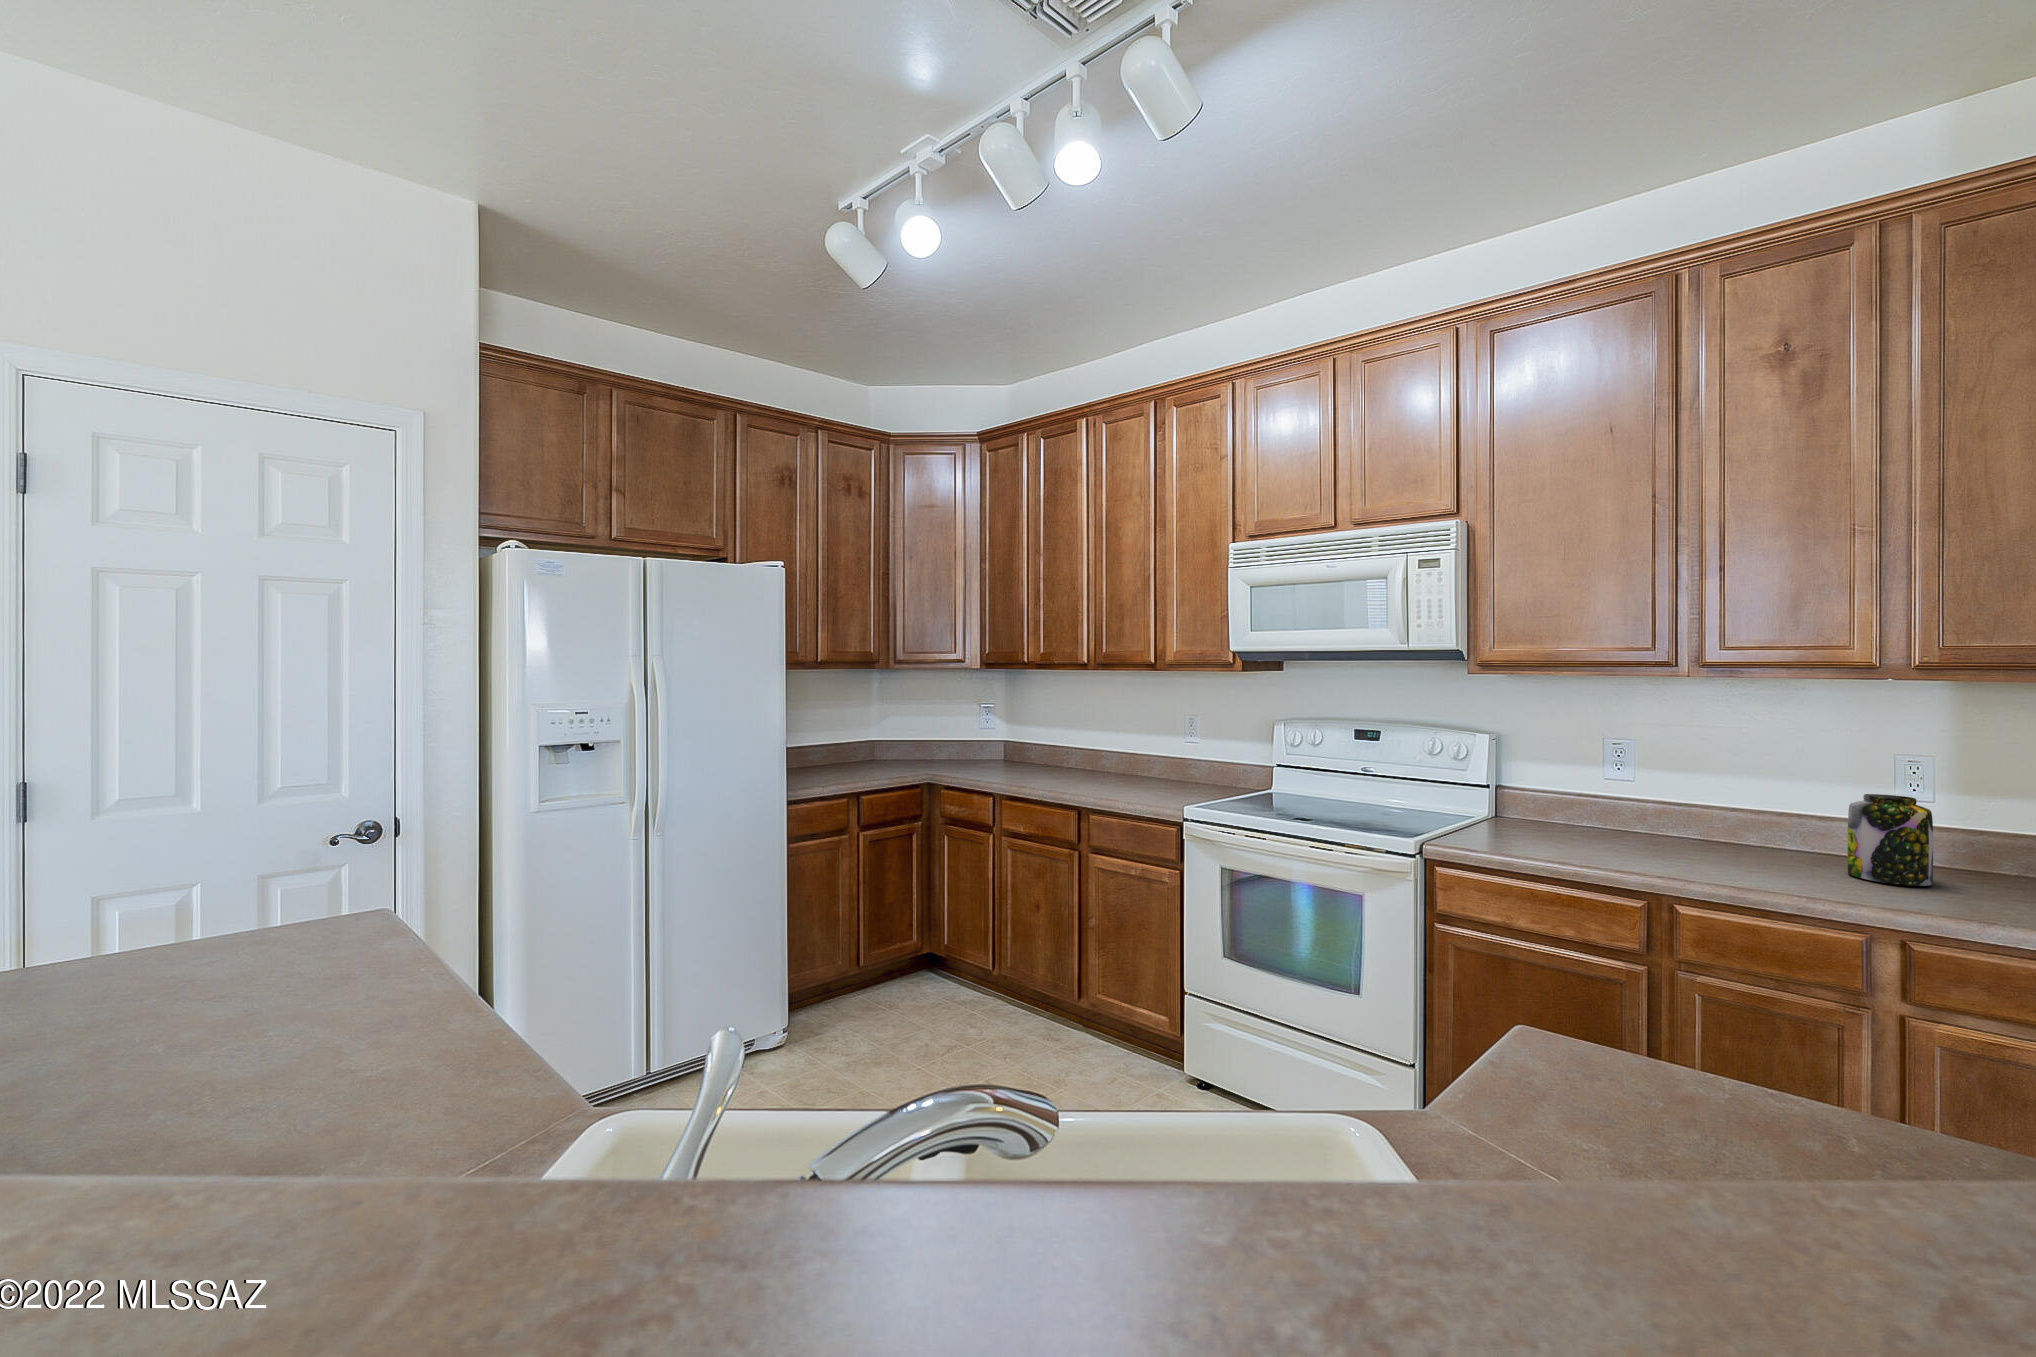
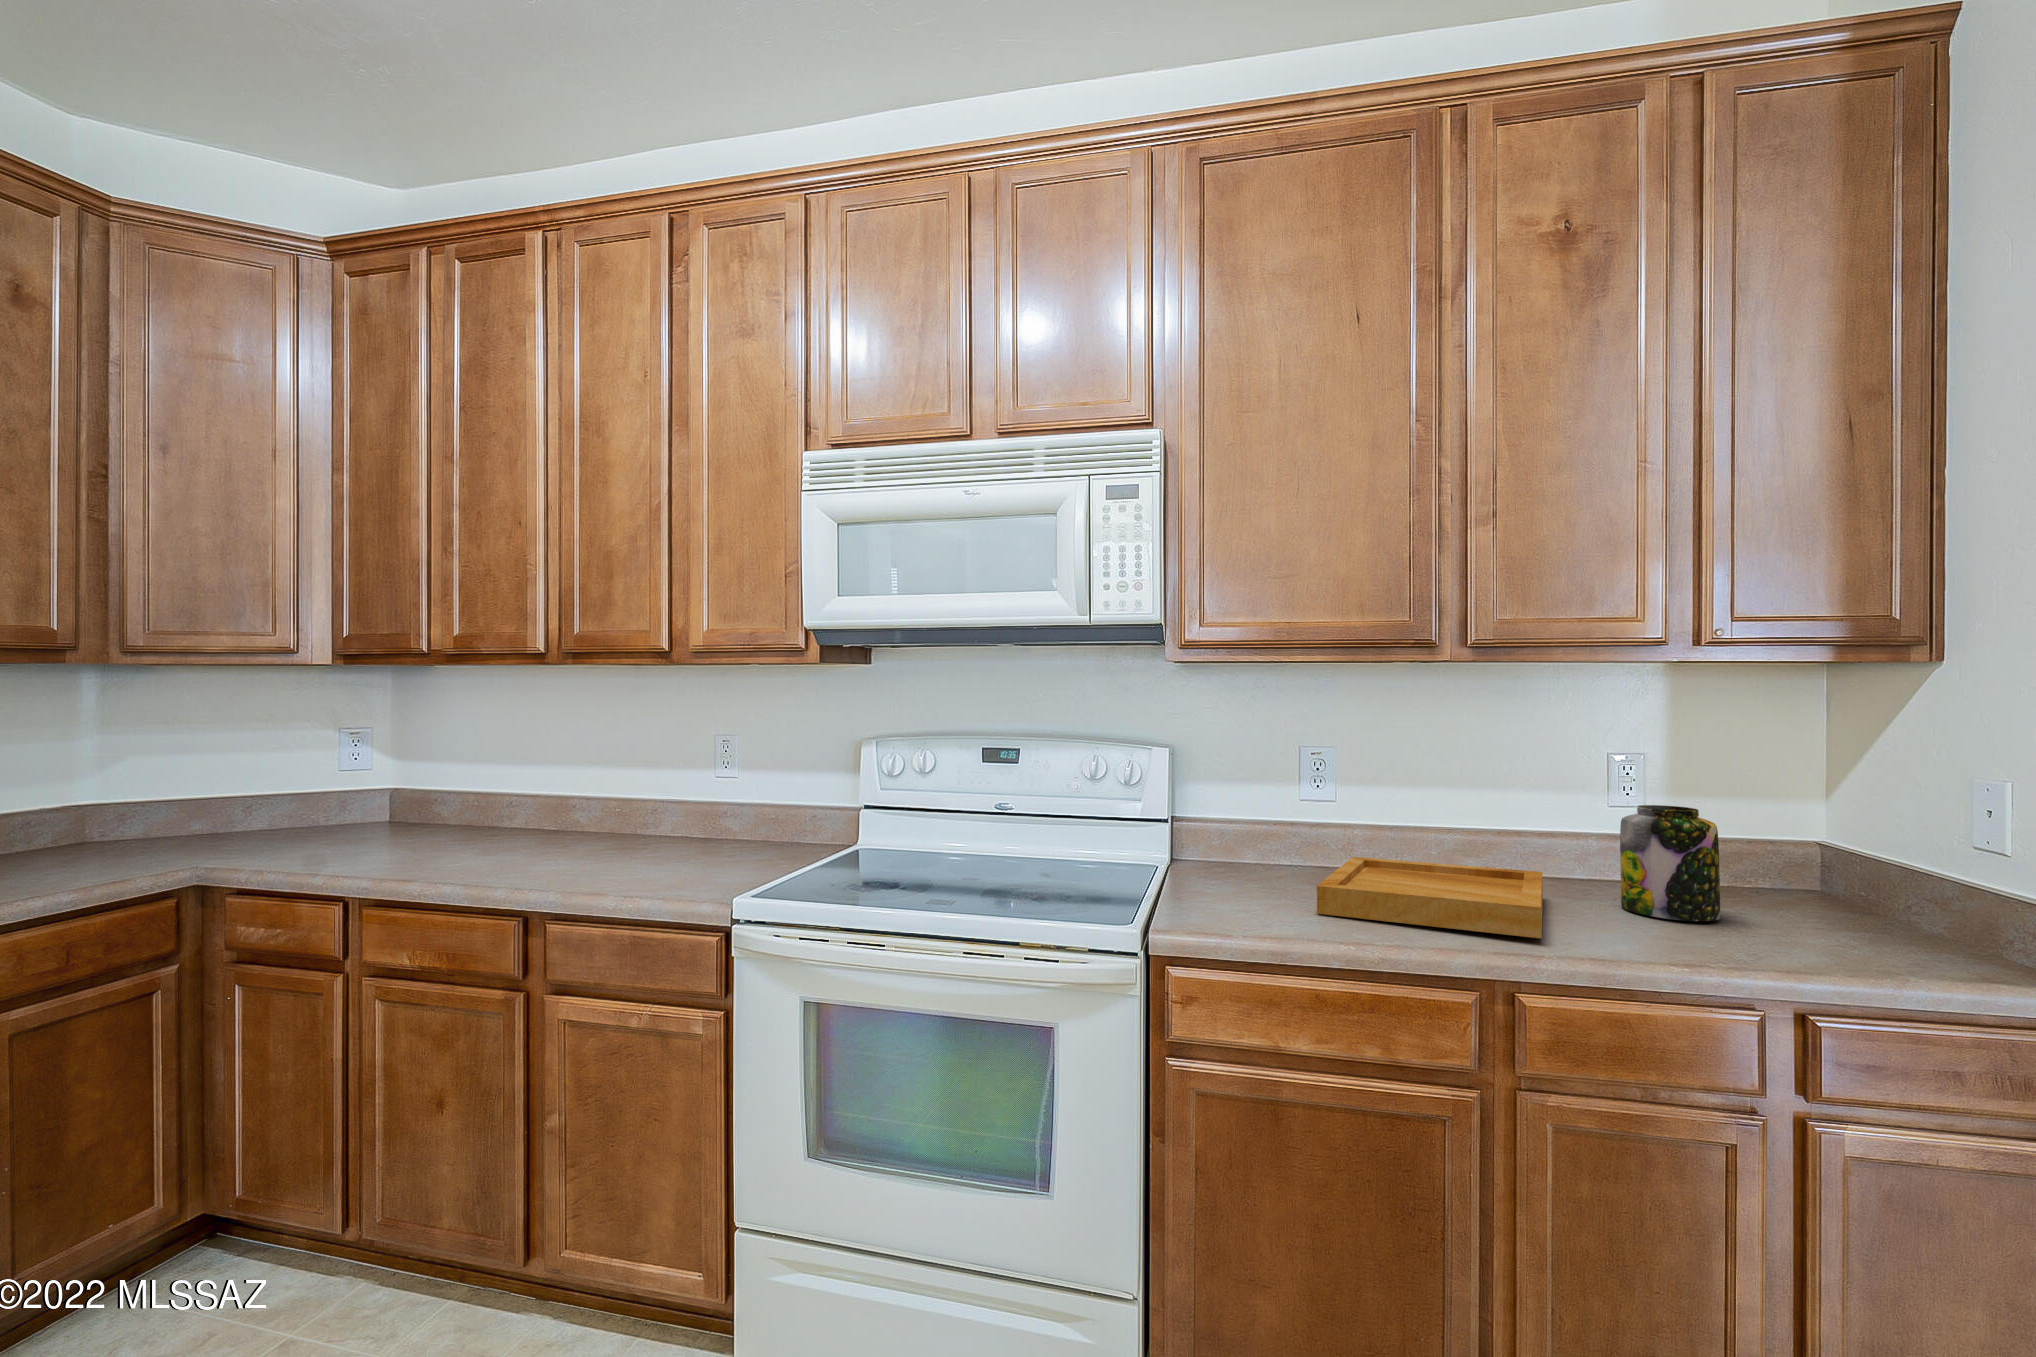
tray: none [1561,821,1784,874] -> present [1317,857,1543,938]

